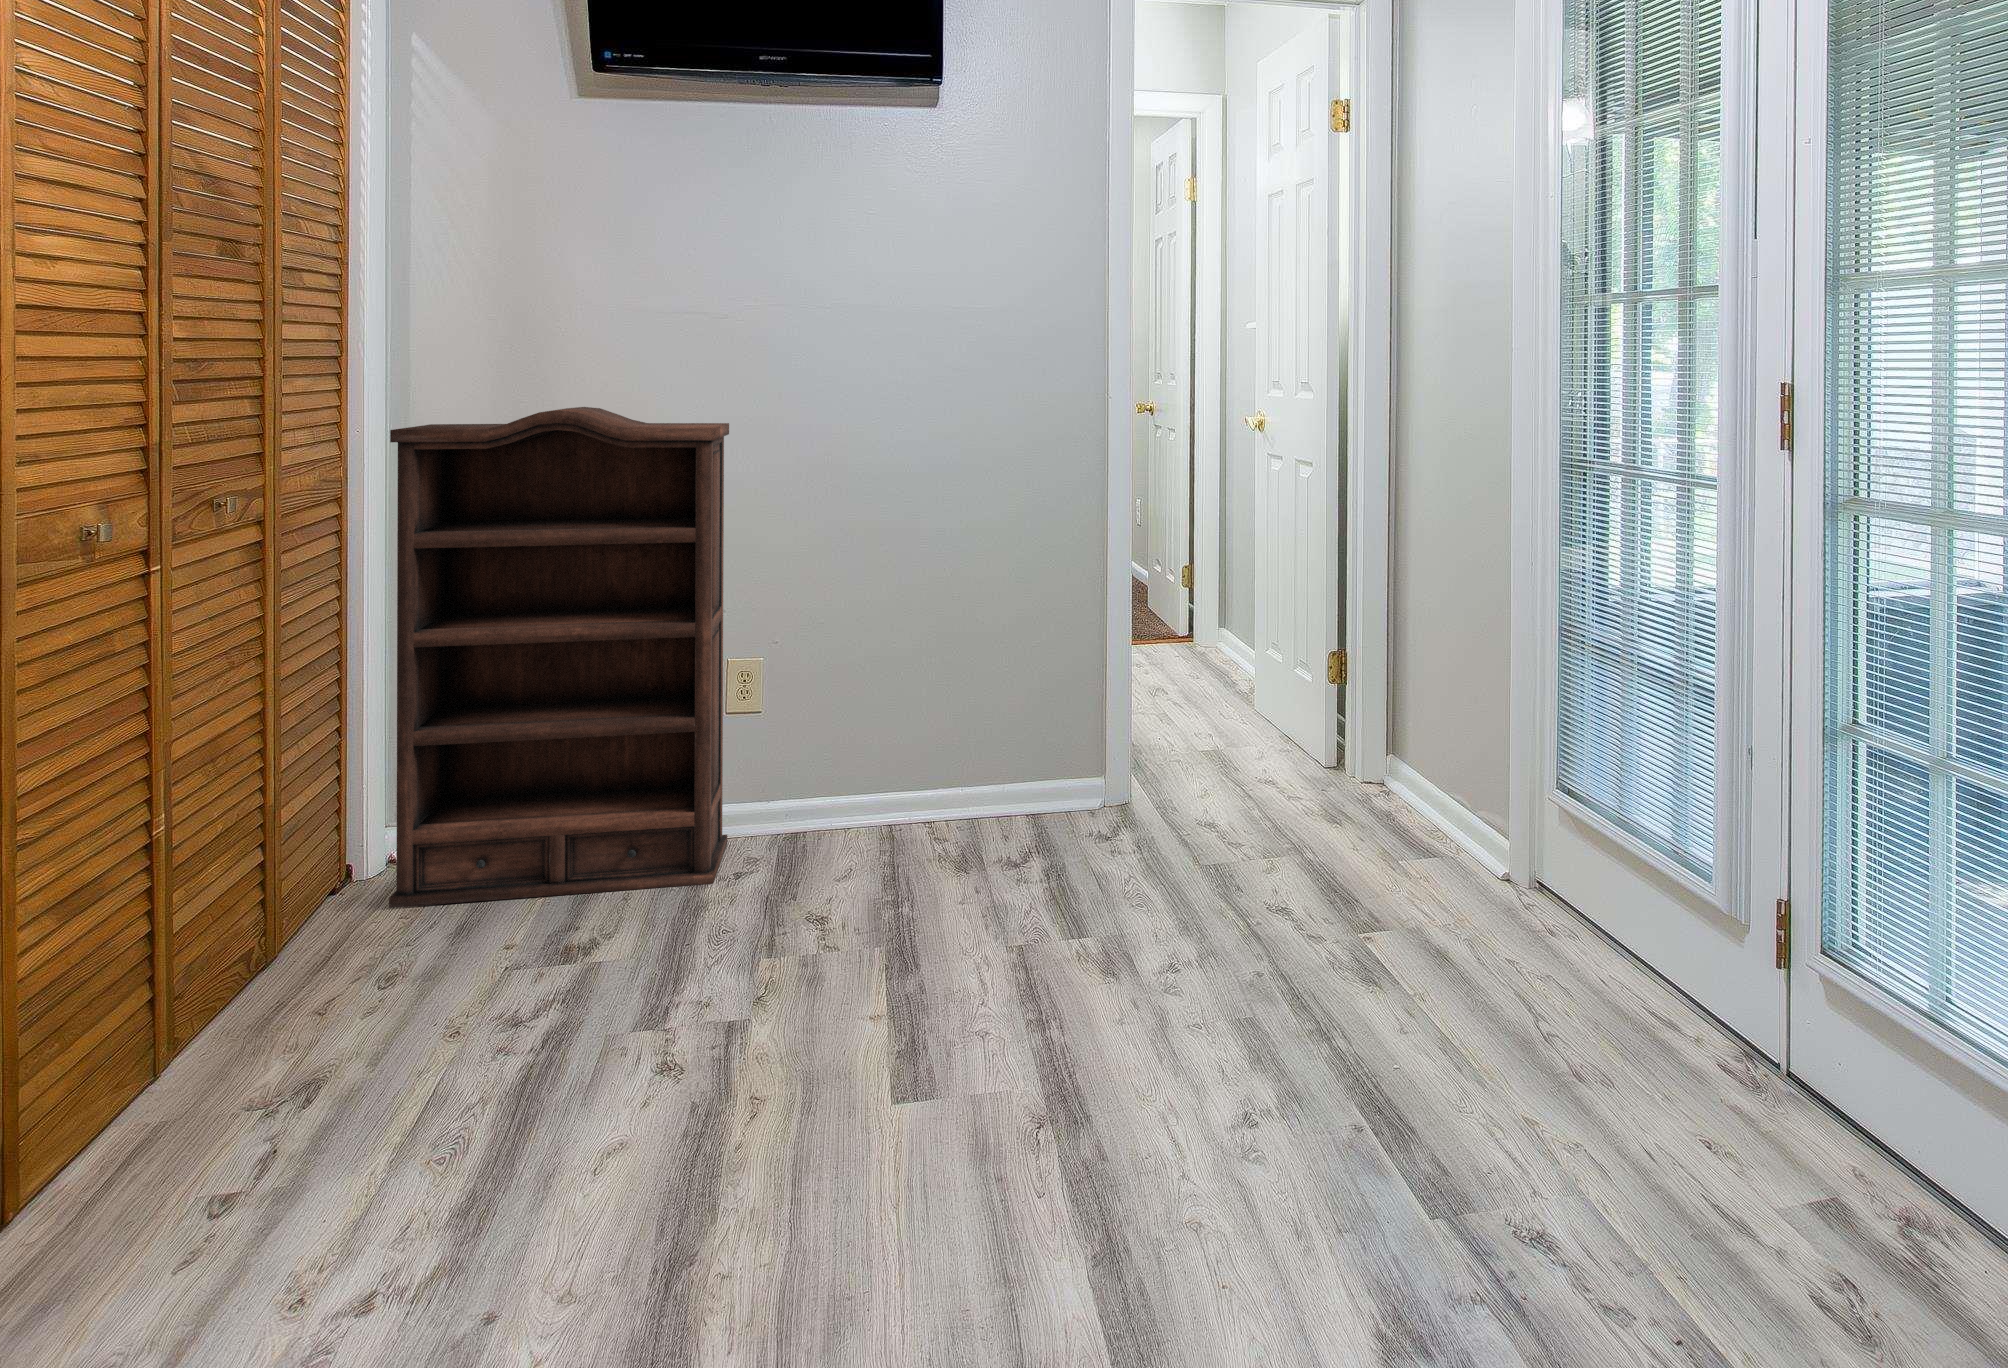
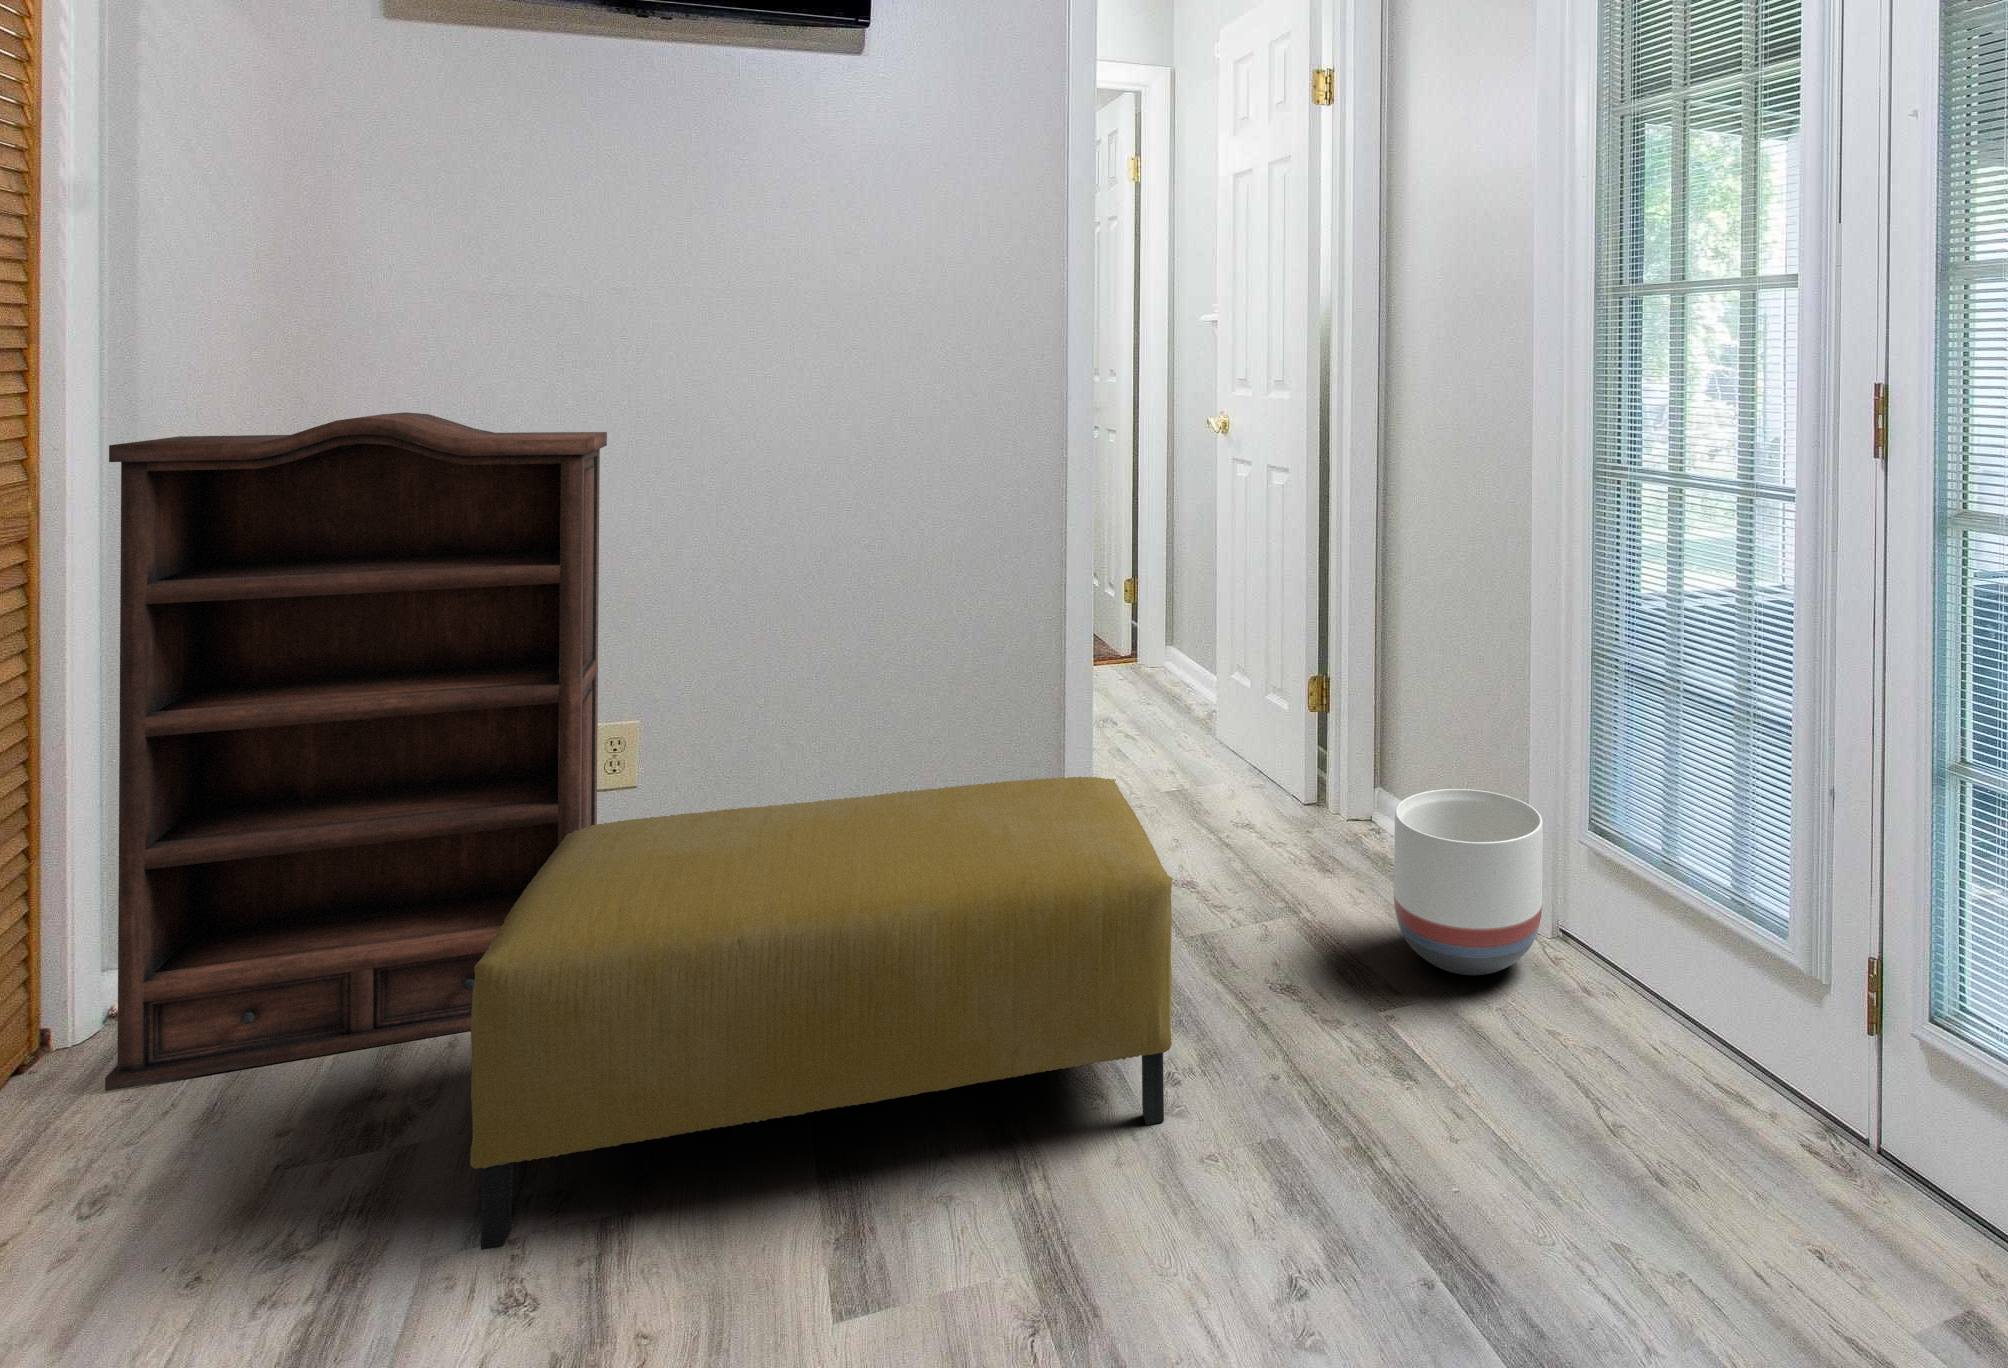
ottoman: none [638,717,1165,1030] -> present [470,777,1172,1250]
planter: none [1377,750,1512,913] -> present [1394,789,1543,975]

